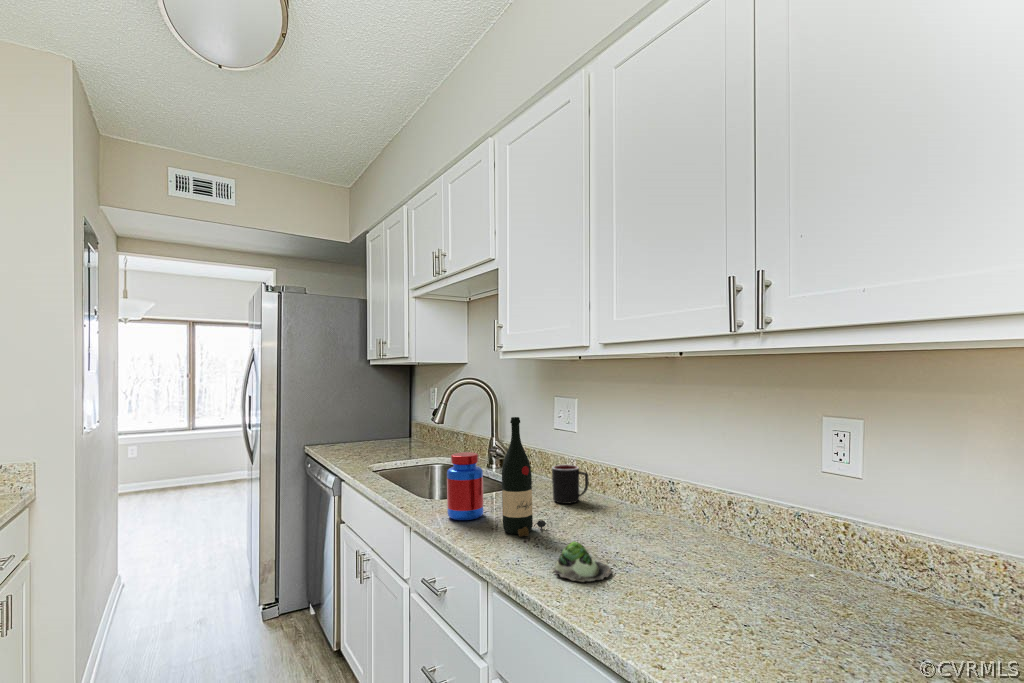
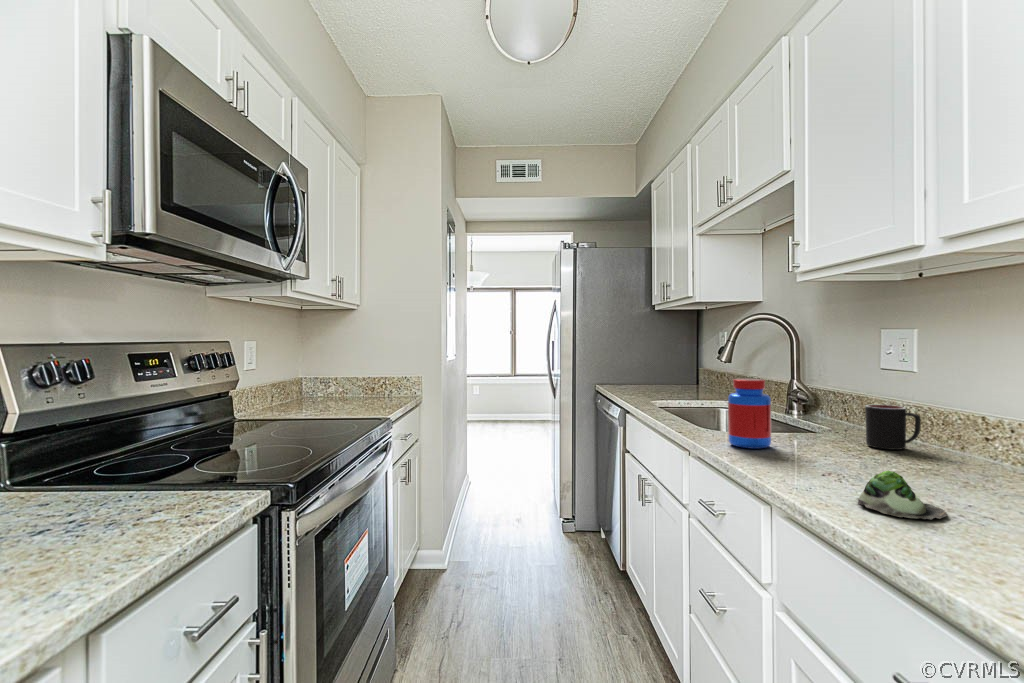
wine bottle: present [502,417,547,537] -> none [793,335,854,469]

